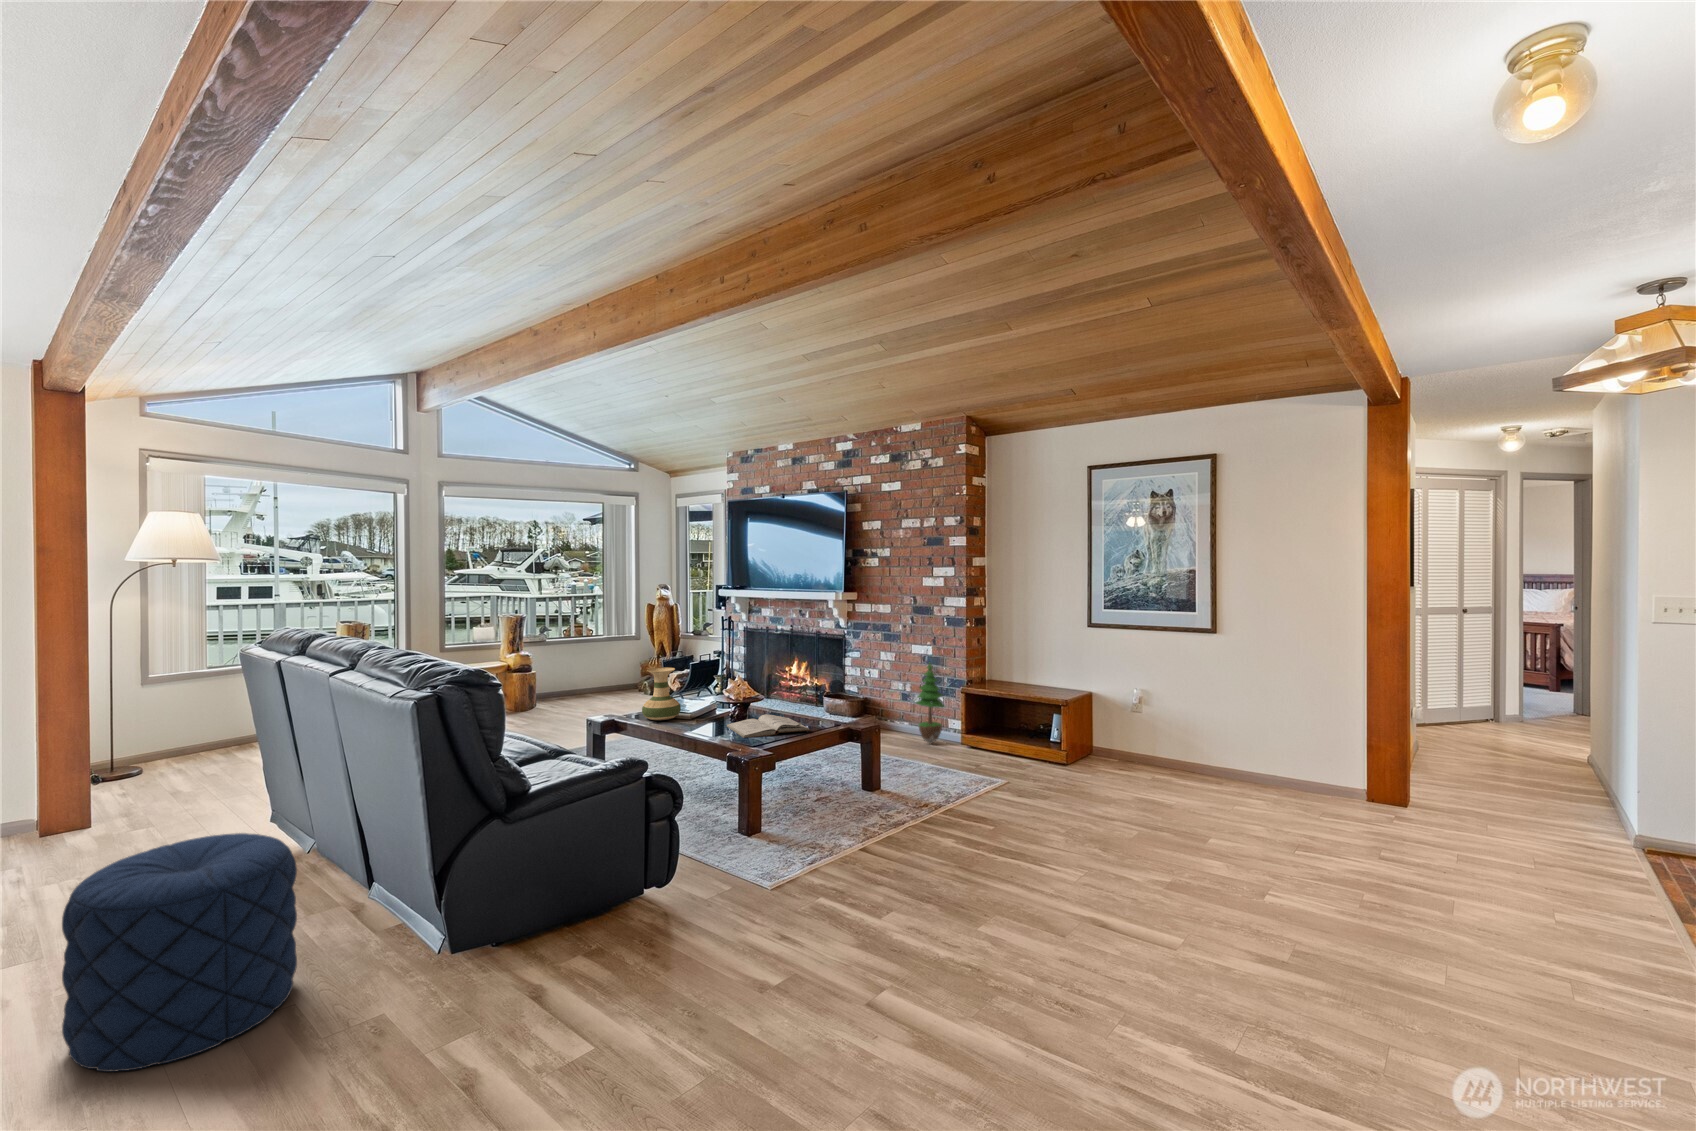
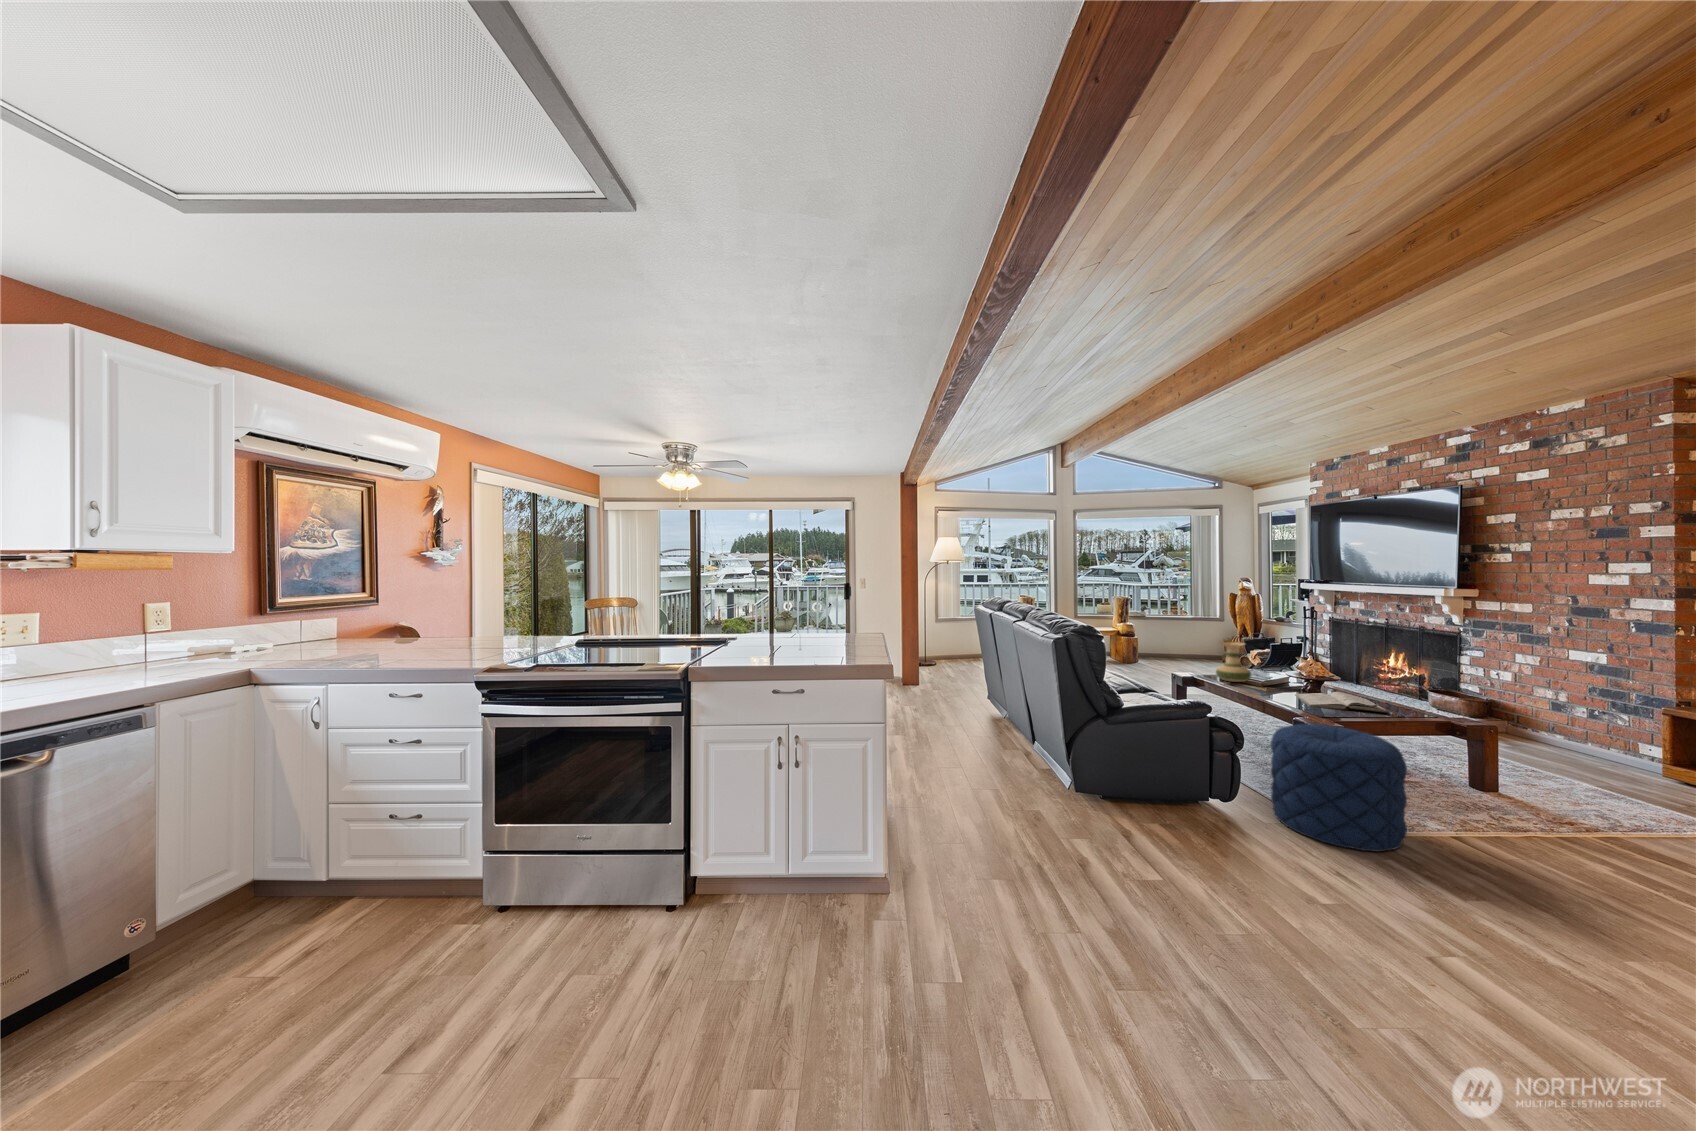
potted tree: present [916,662,944,744] -> none [1569,669,1626,763]
pouf: present [62,833,297,1072] -> present [1271,724,1407,851]

